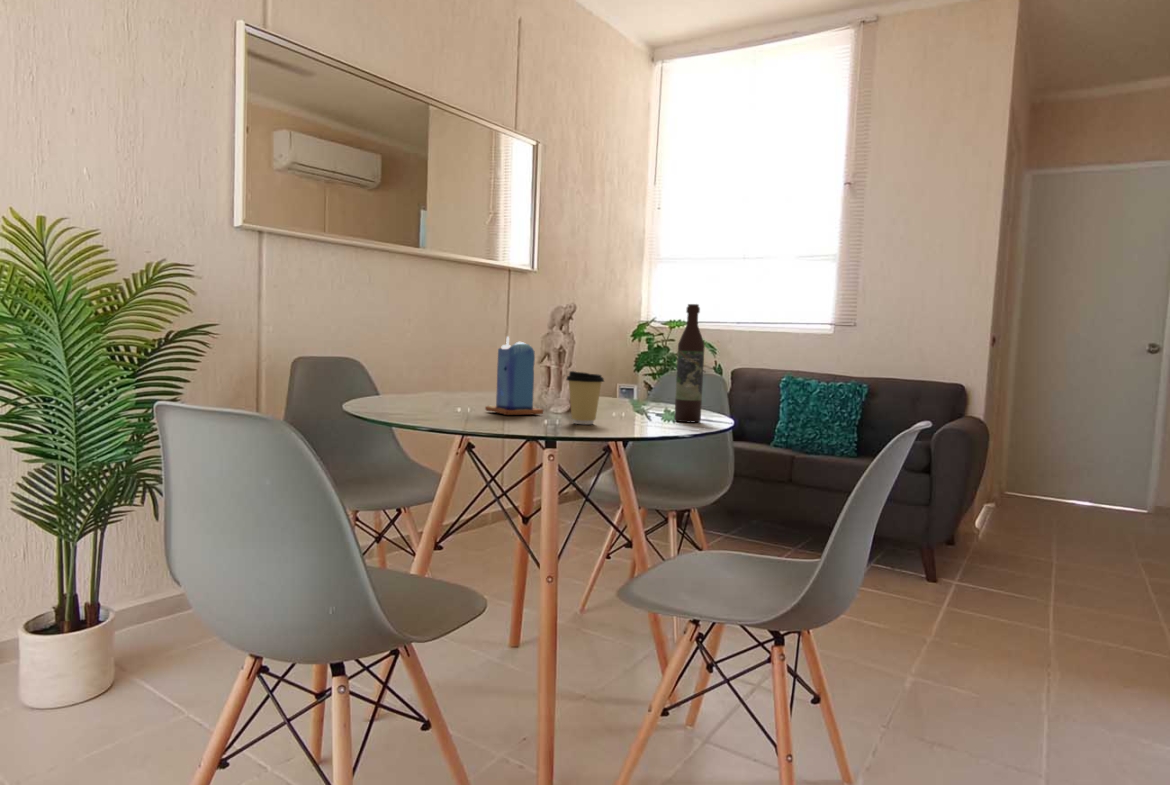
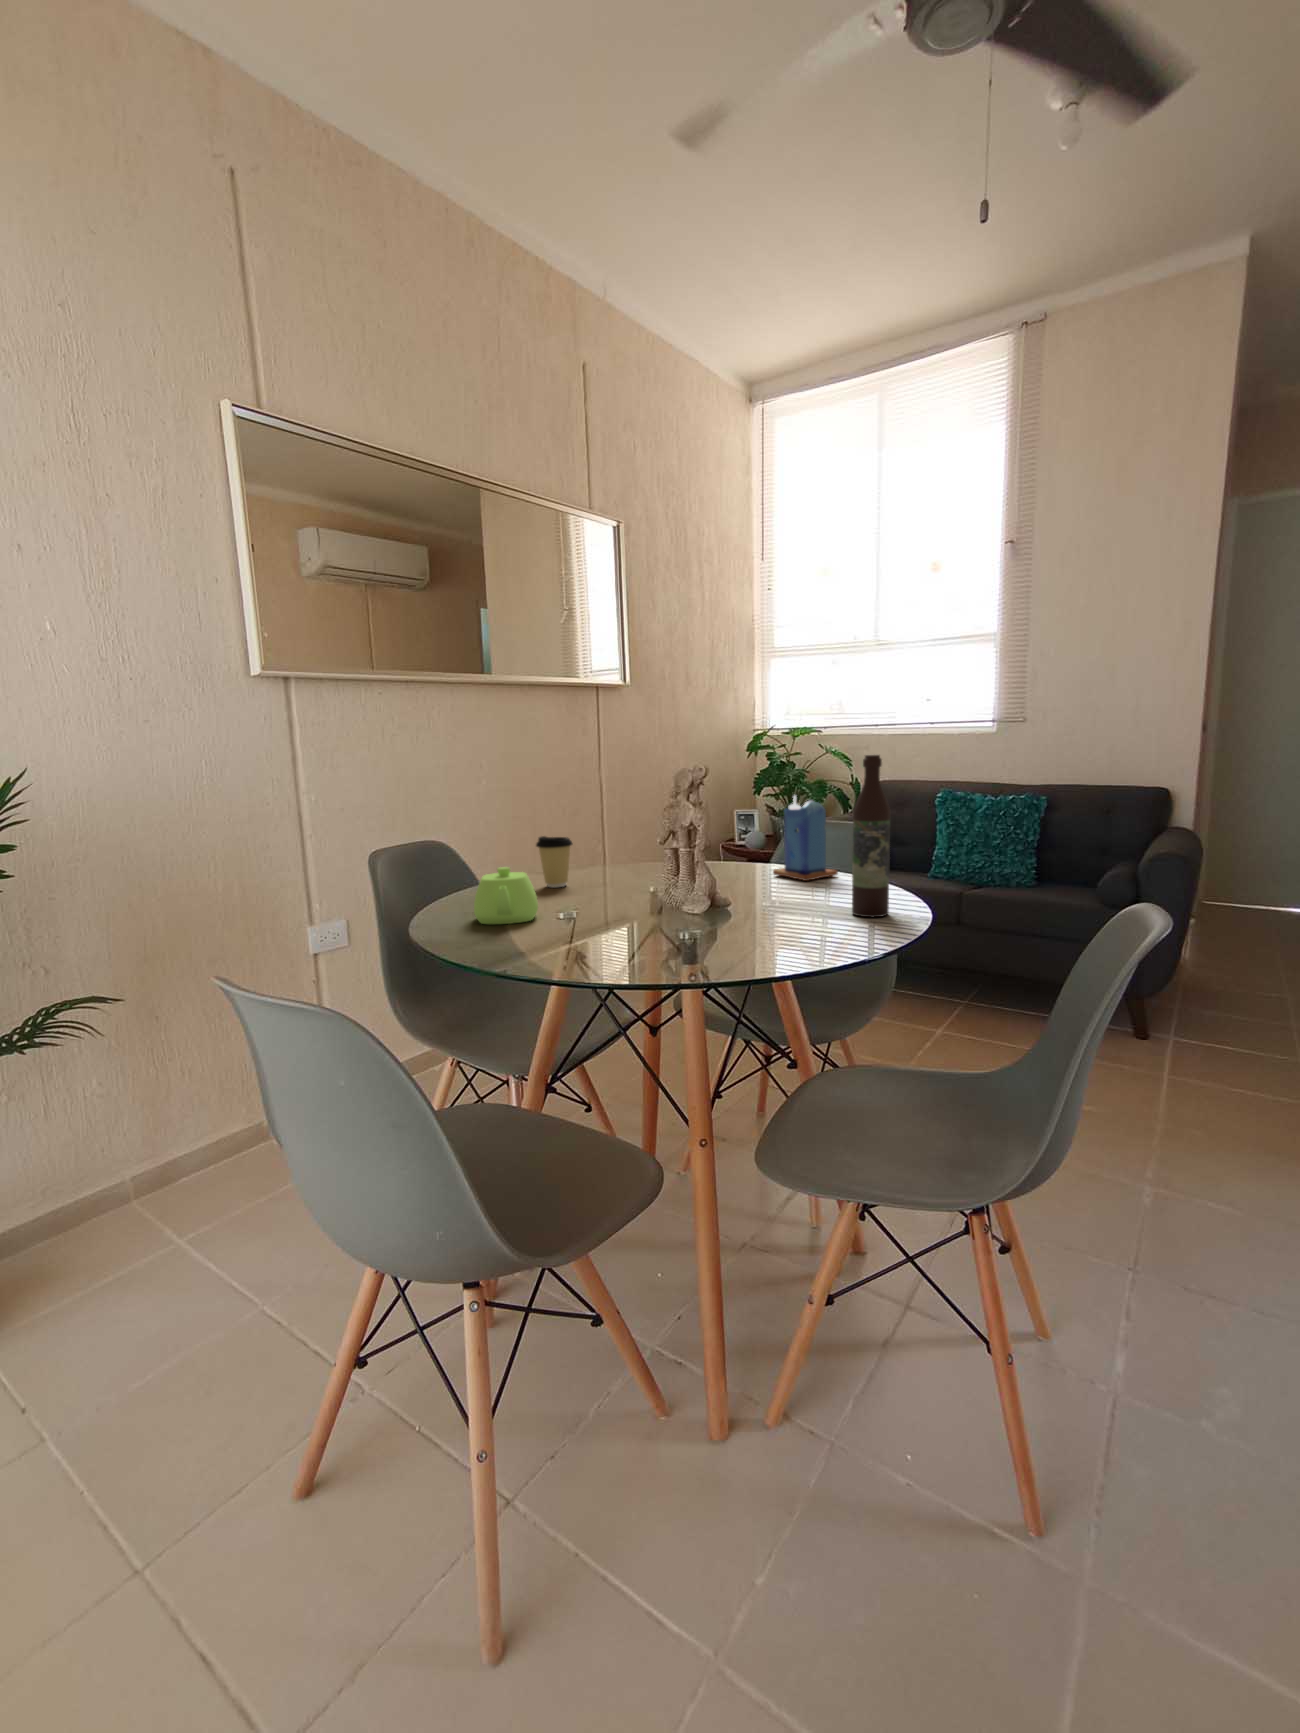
candle: present [485,337,543,415] -> present [773,796,838,881]
teapot: none [393,370,442,410] -> present [474,867,538,924]
coffee cup: present [567,371,604,424] -> present [536,836,572,887]

